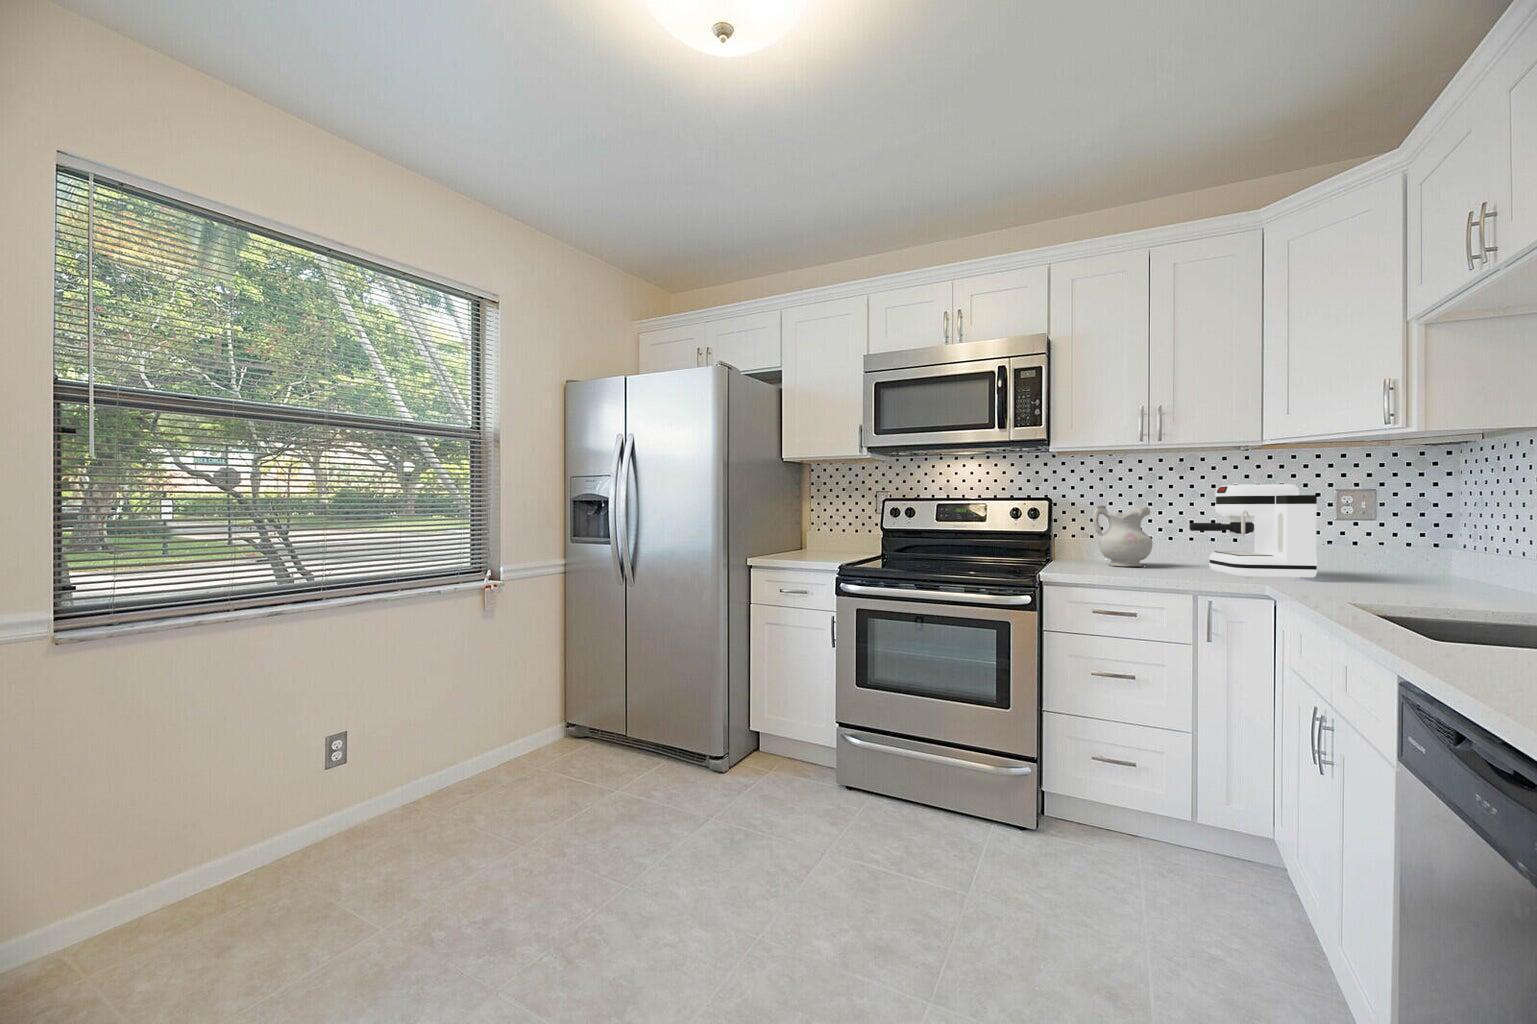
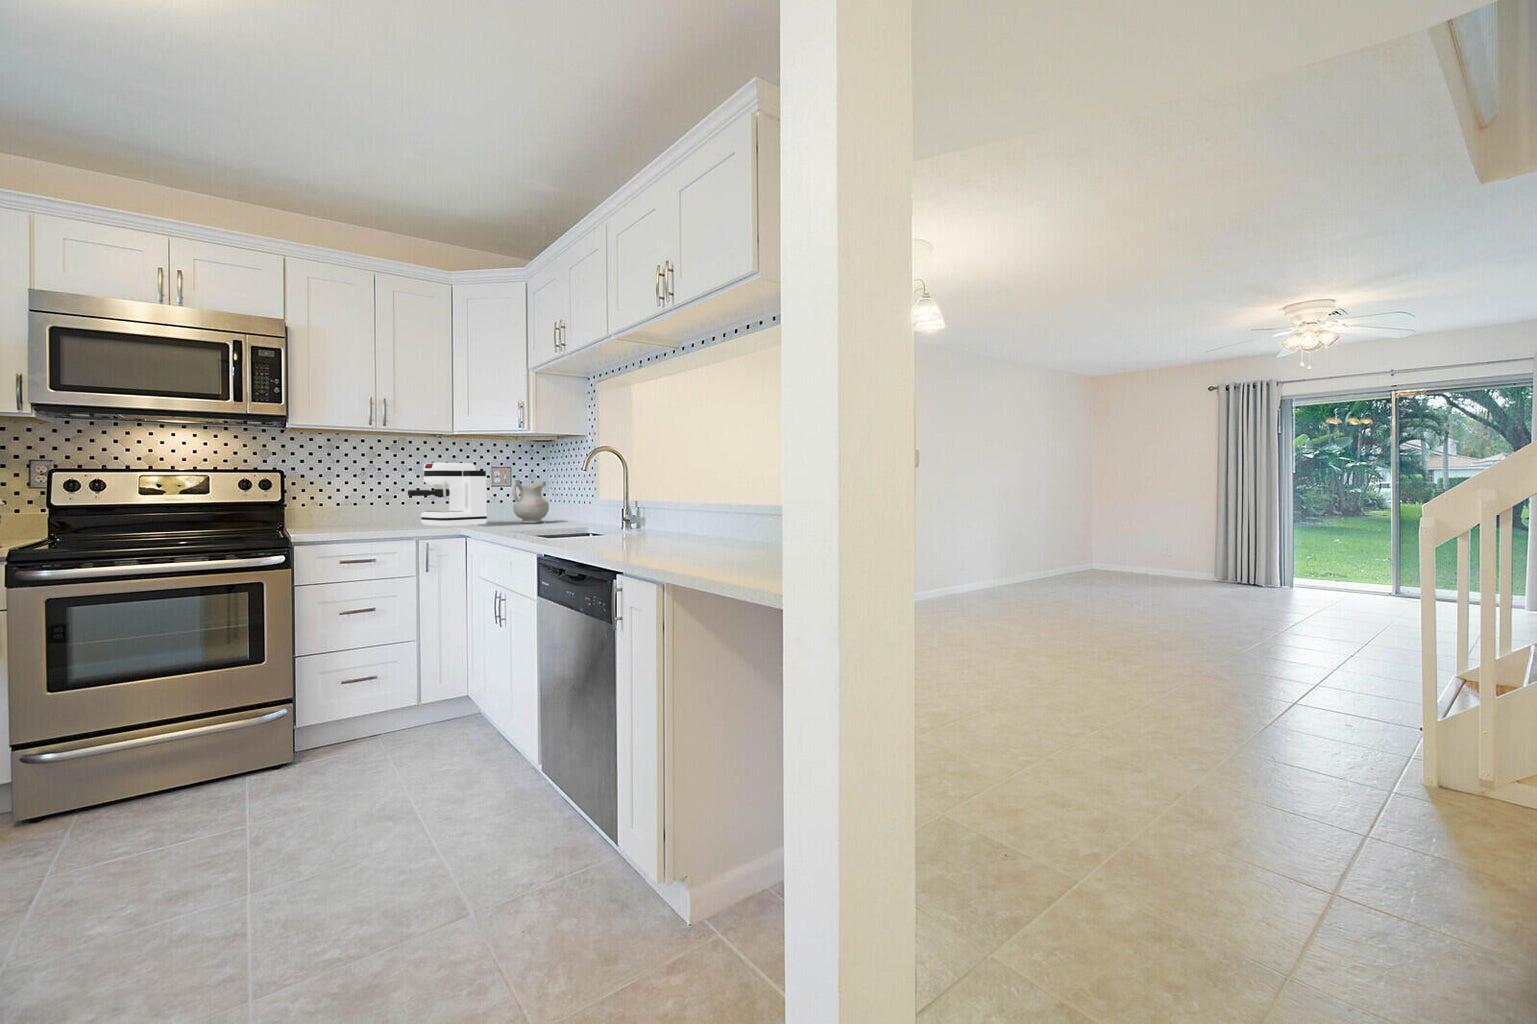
ceramic pitcher: present [1093,505,1153,567] -> present [512,480,549,523]

